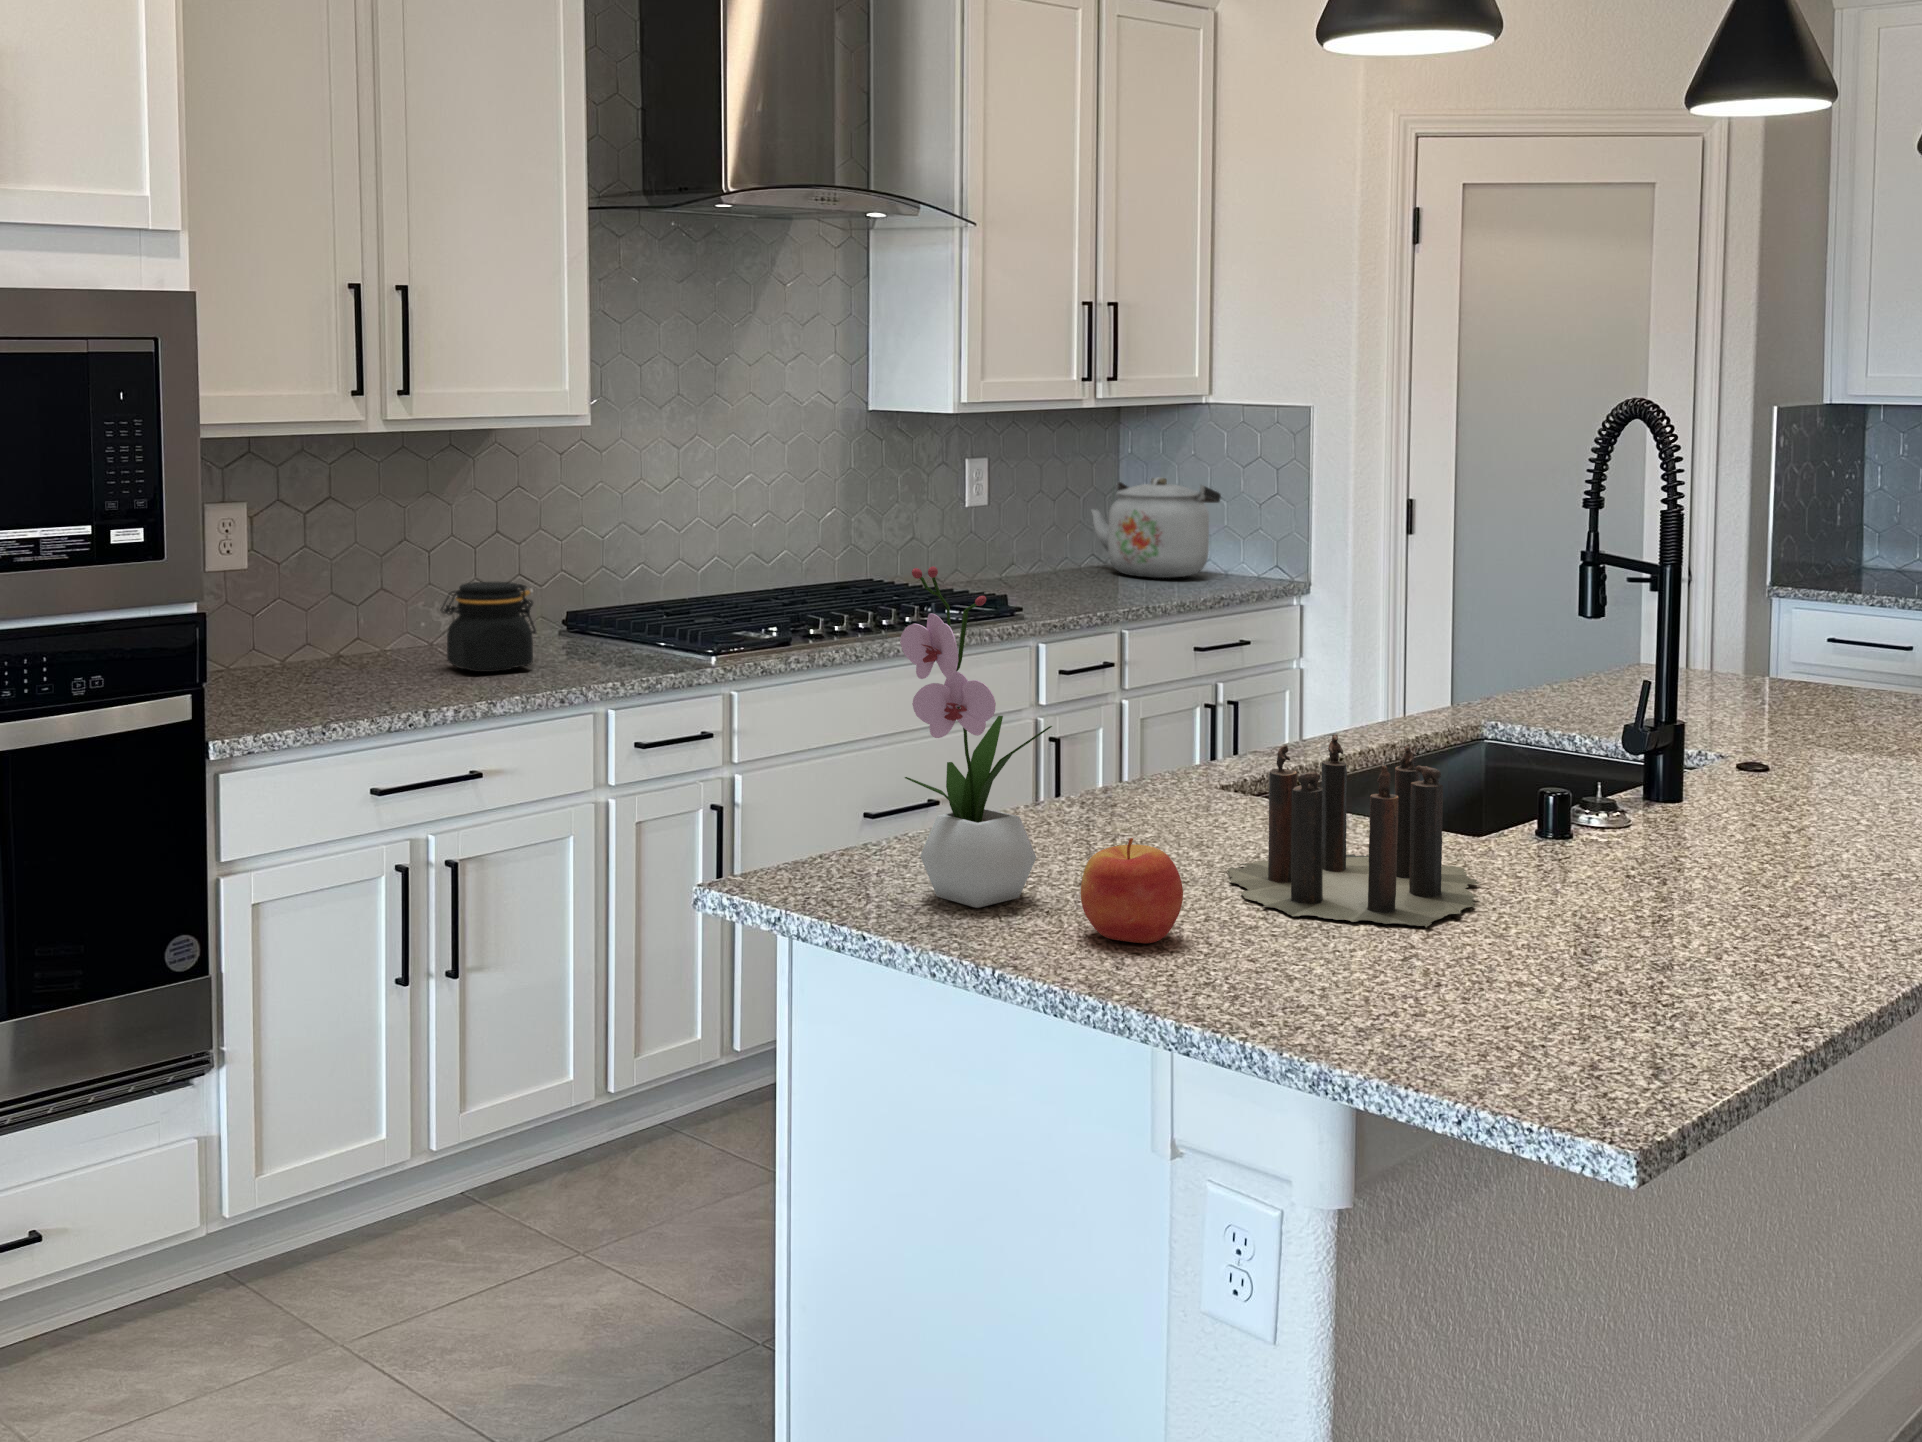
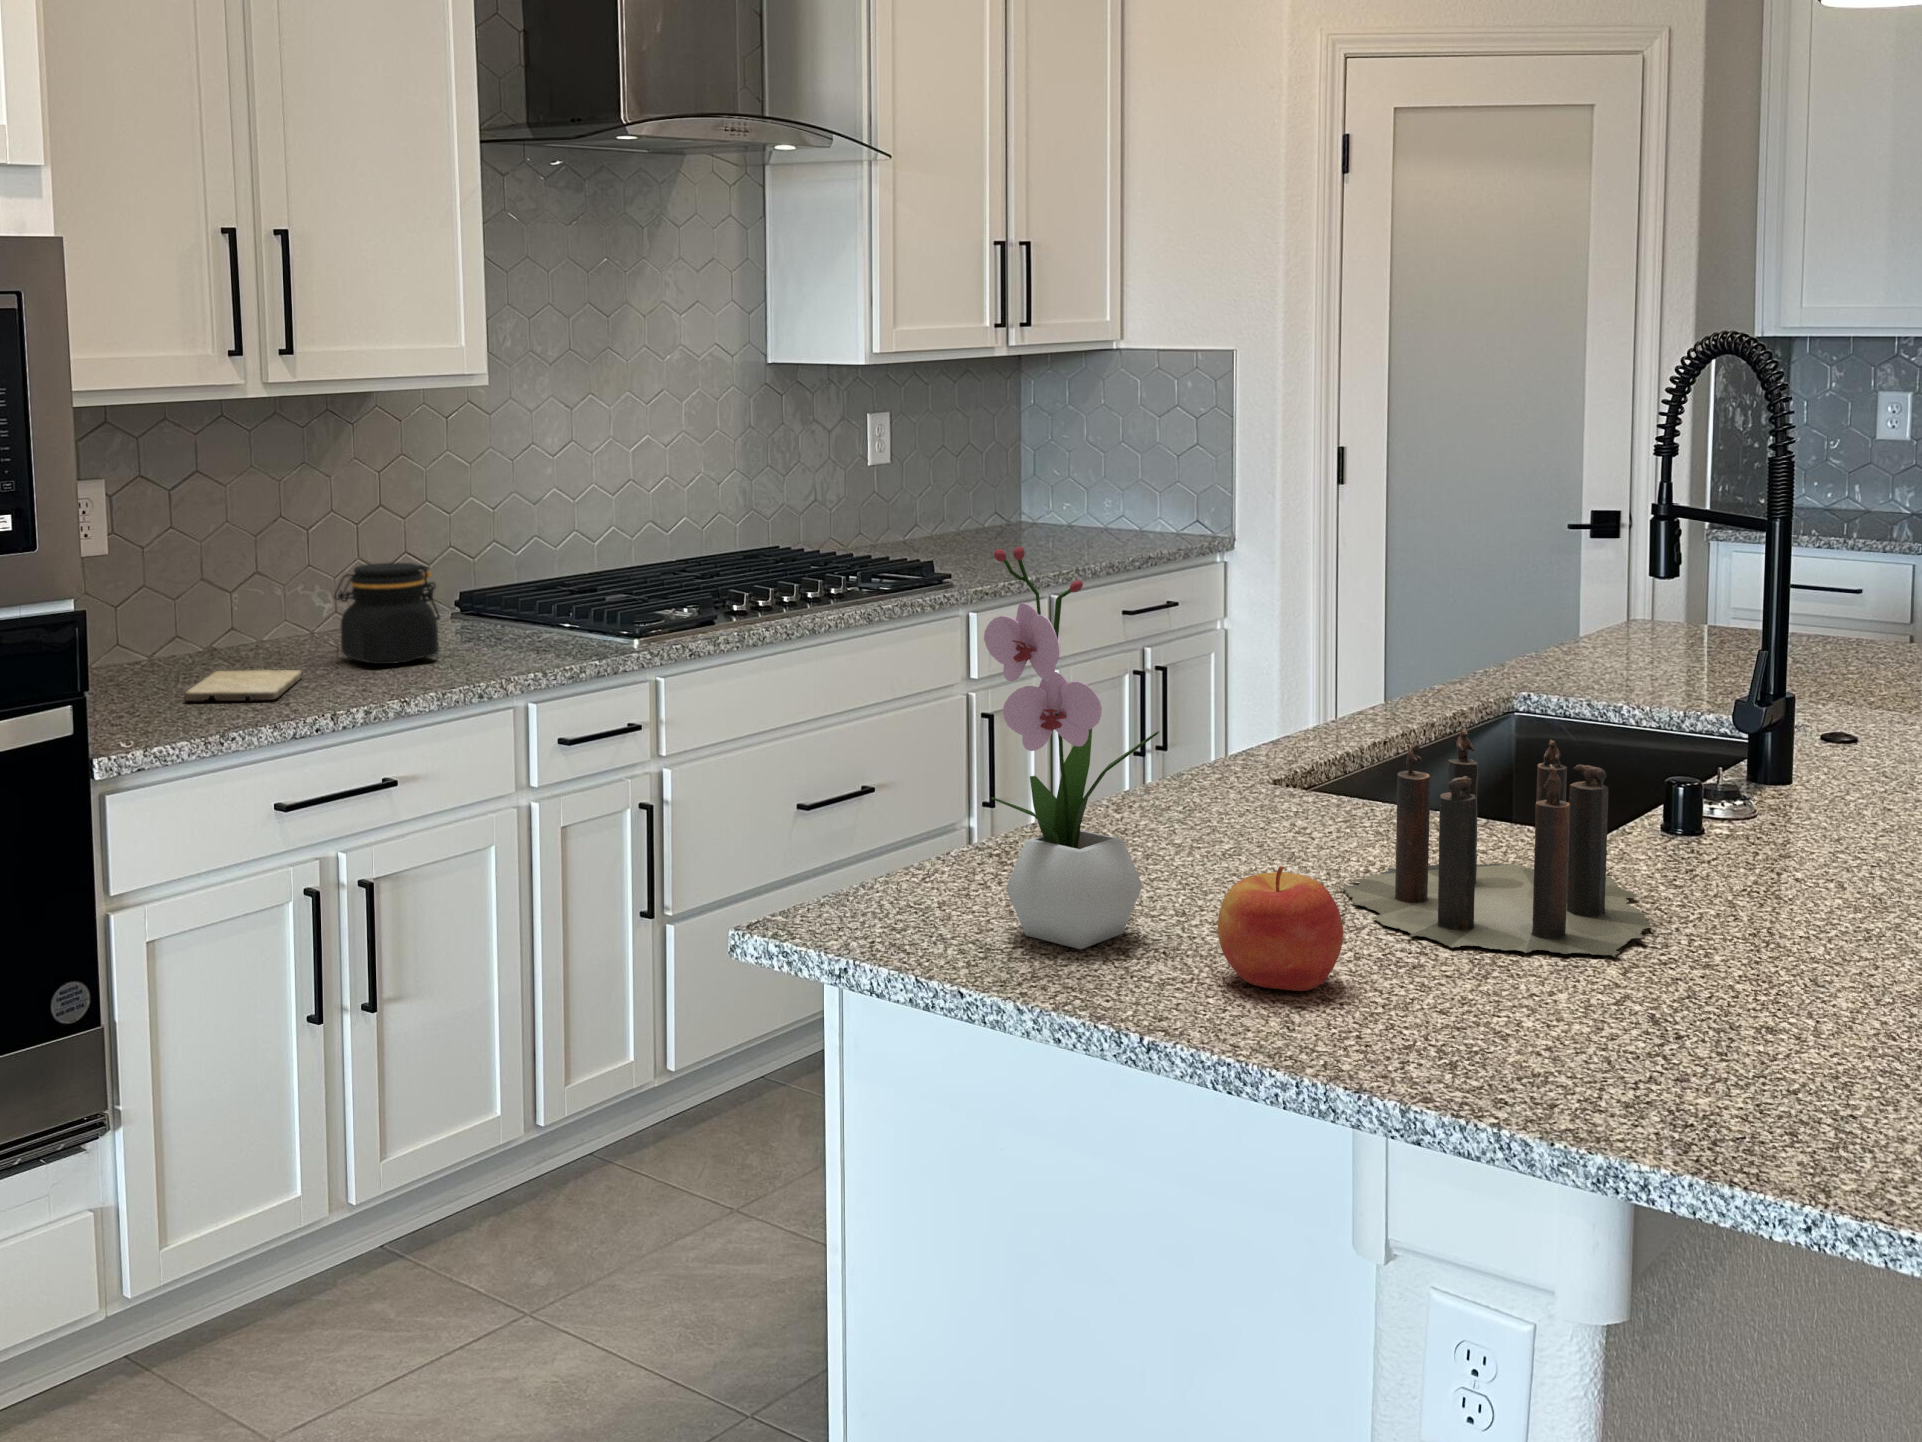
kettle: present [1091,477,1221,578] -> none [993,429,1130,537]
cutting board: none [298,673,408,699] -> present [184,670,302,701]

